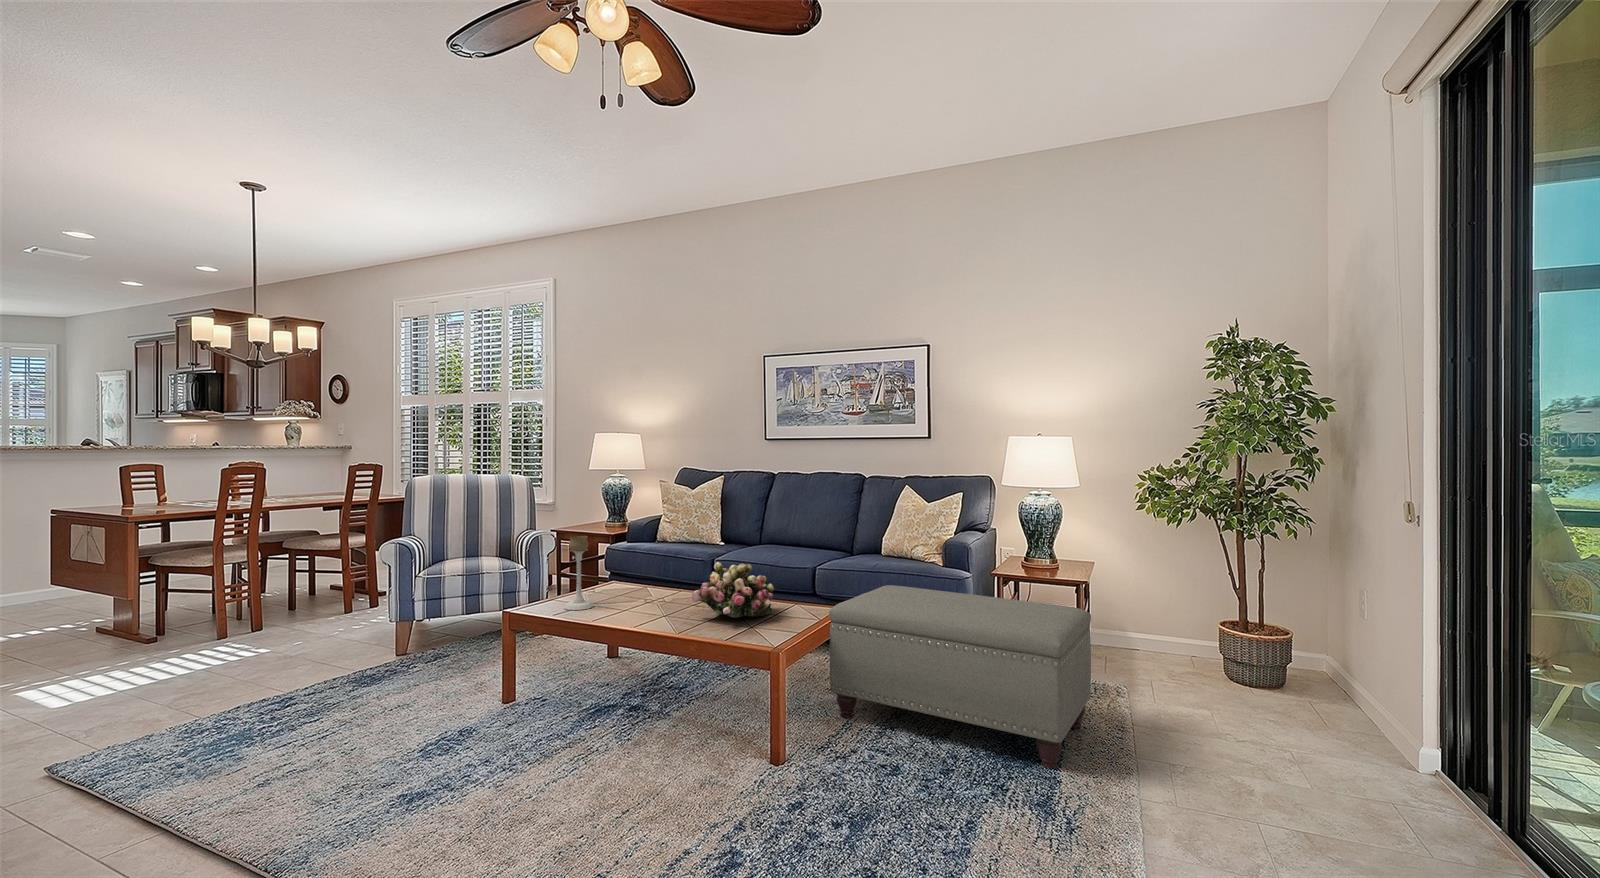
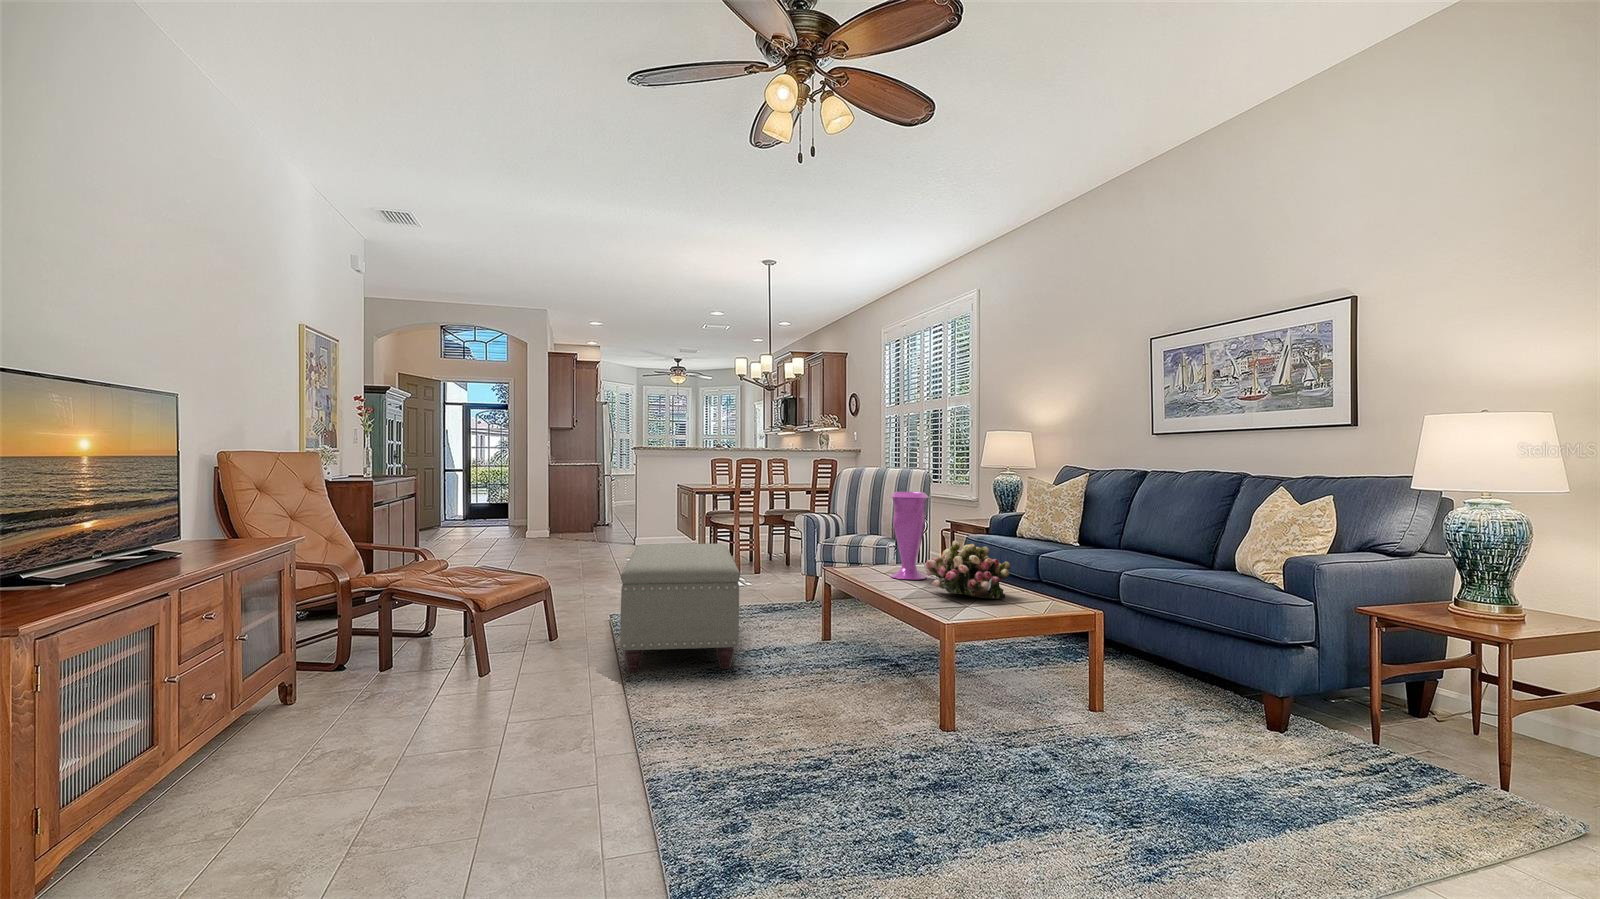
vase: none [616,511,661,610] -> present [891,492,929,580]
candle holder: present [564,536,594,610] -> none [855,510,880,572]
ottoman: present [829,585,1091,768] -> present [620,544,740,672]

